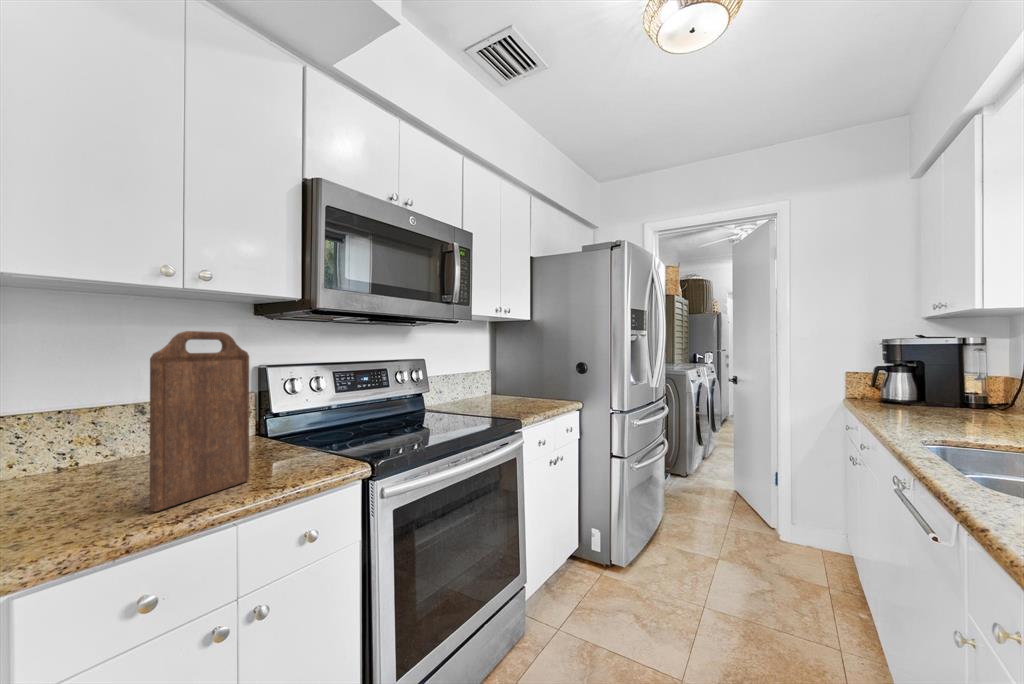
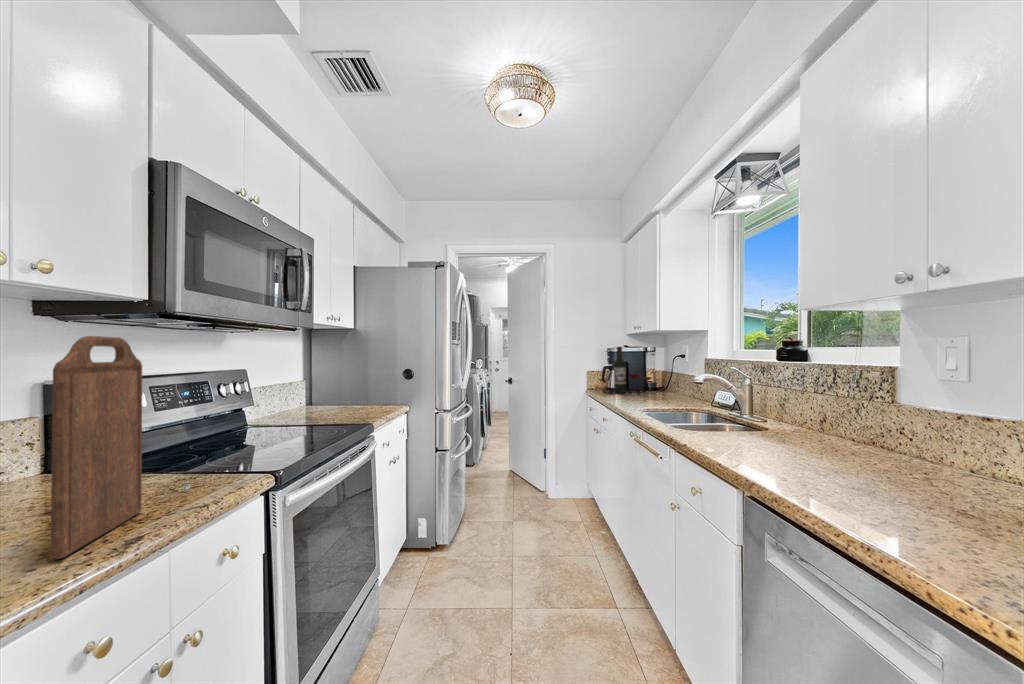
wine bottle: none [869,339,972,415] -> present [603,347,651,394]

